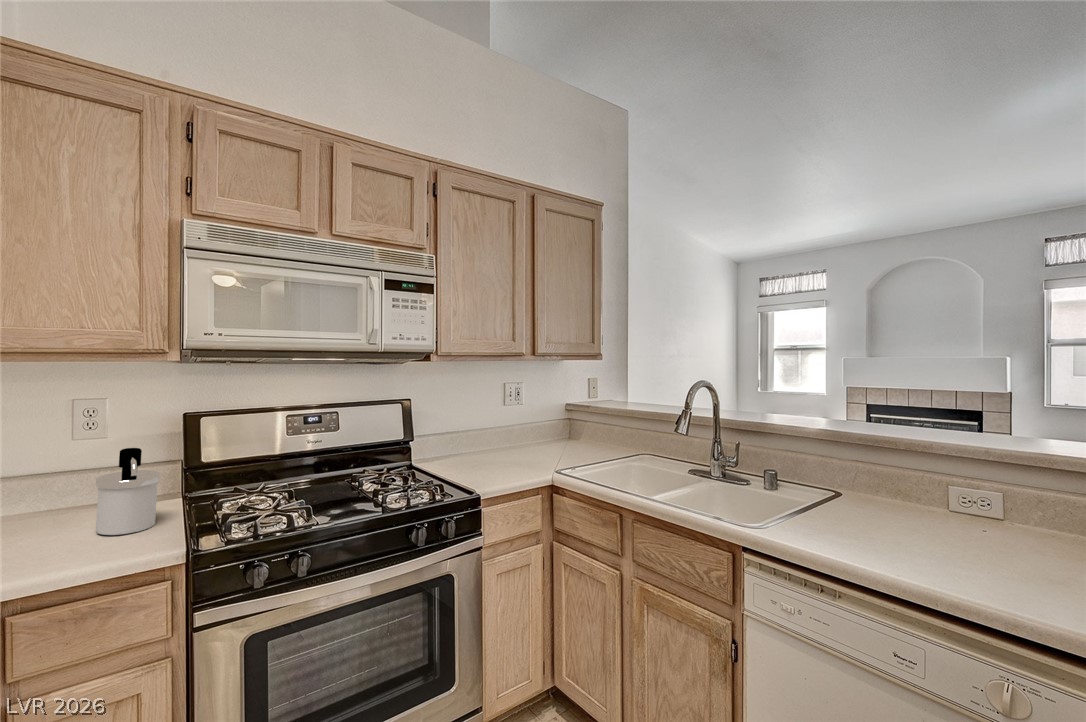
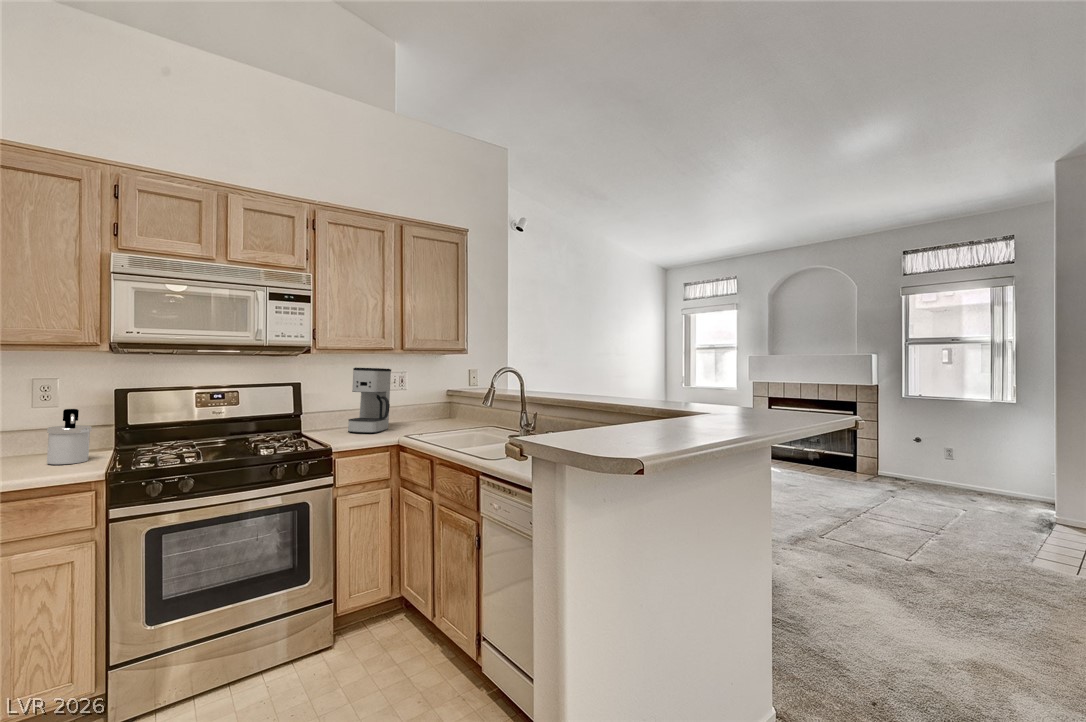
coffee maker: none [474,377,524,464] -> present [348,368,391,433]

